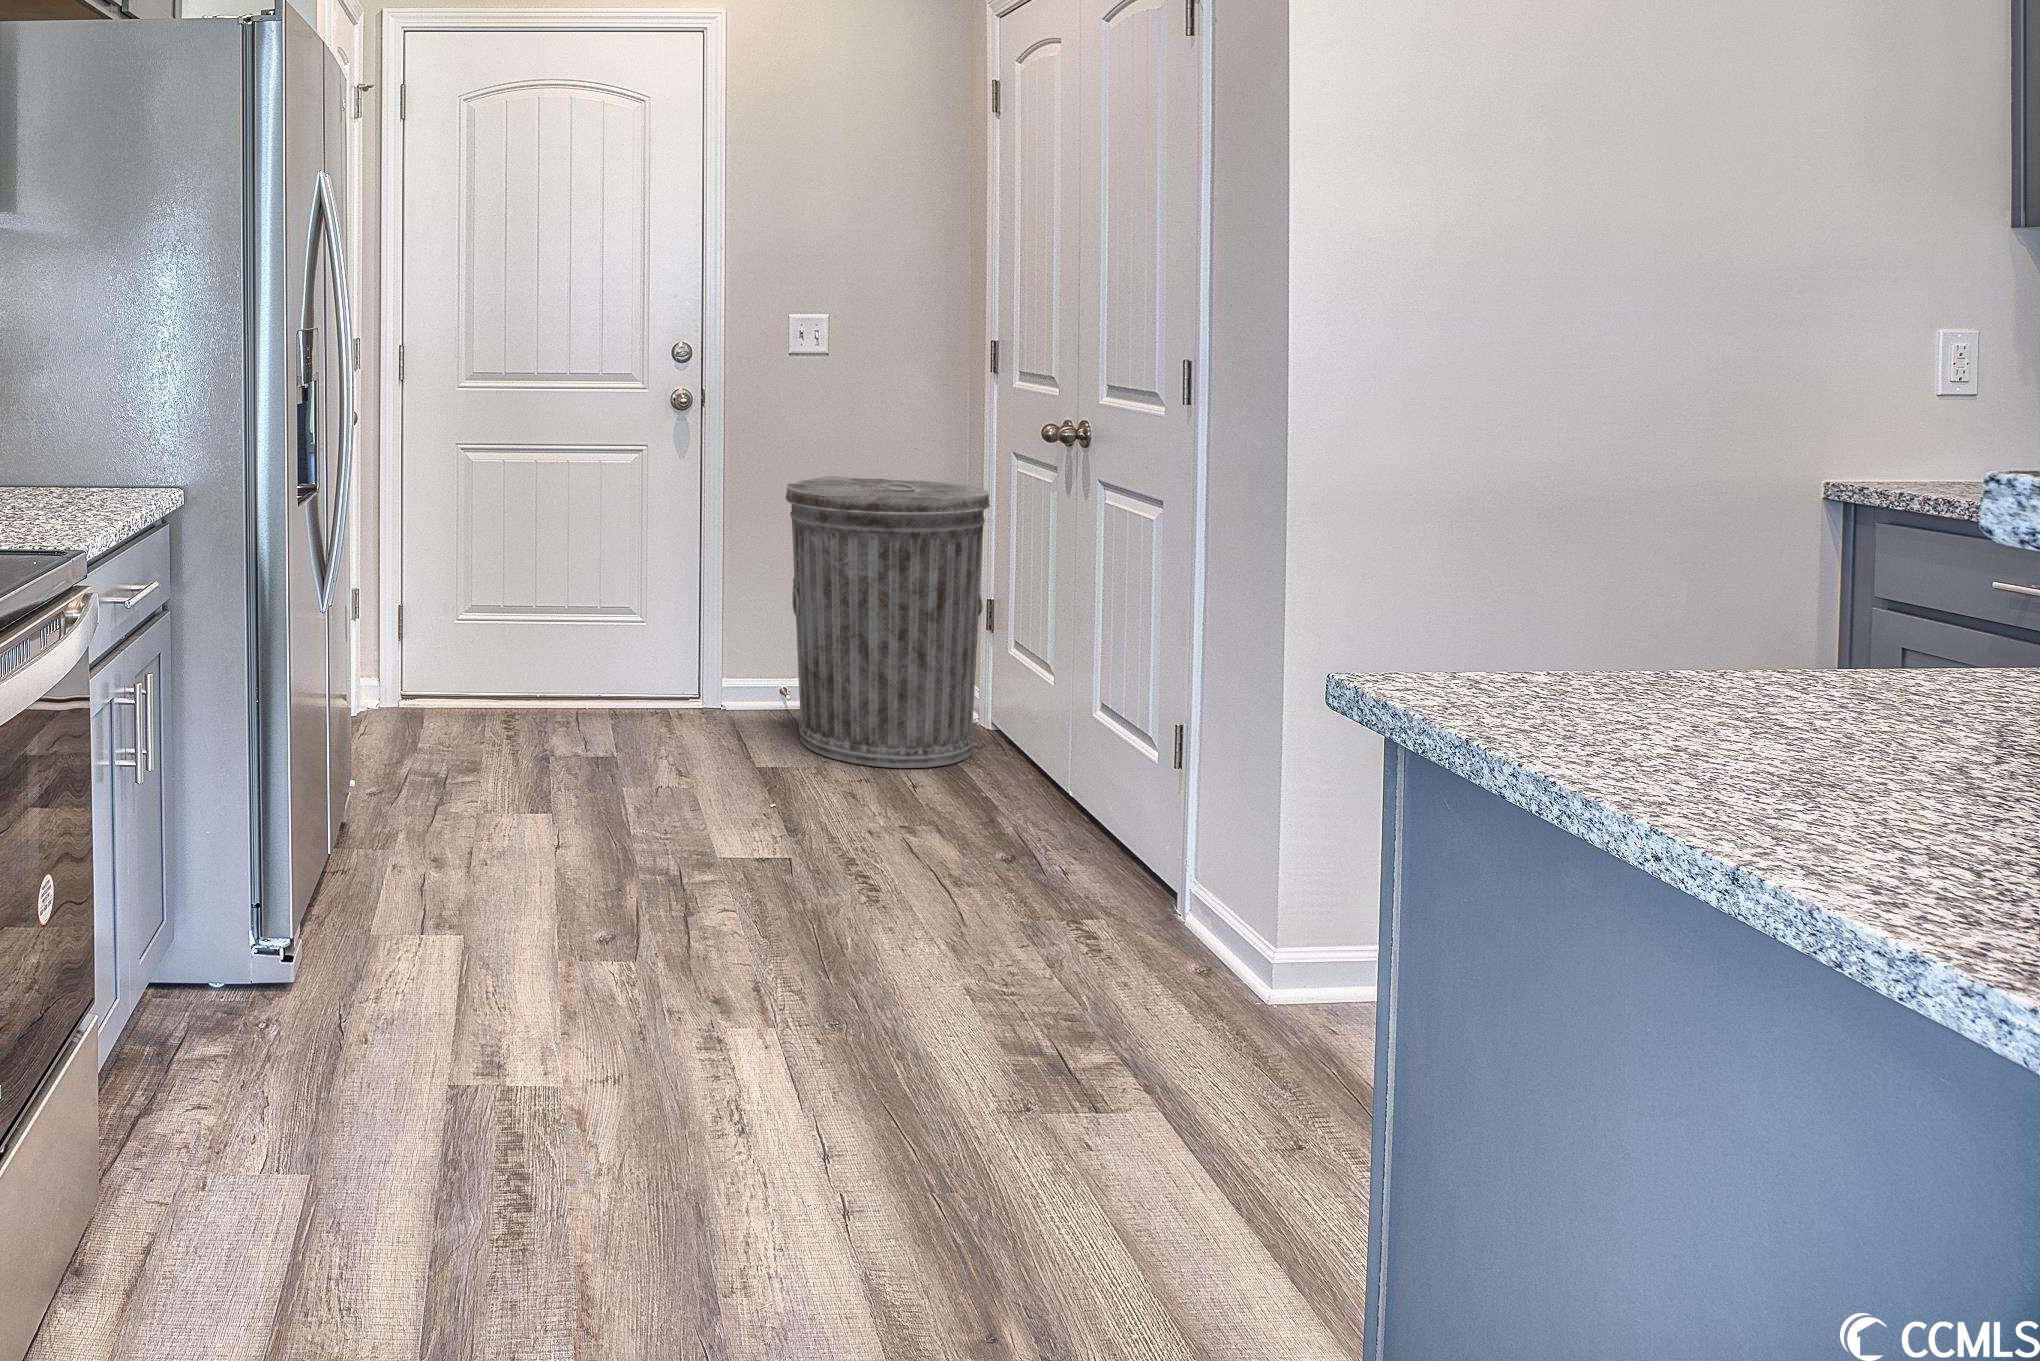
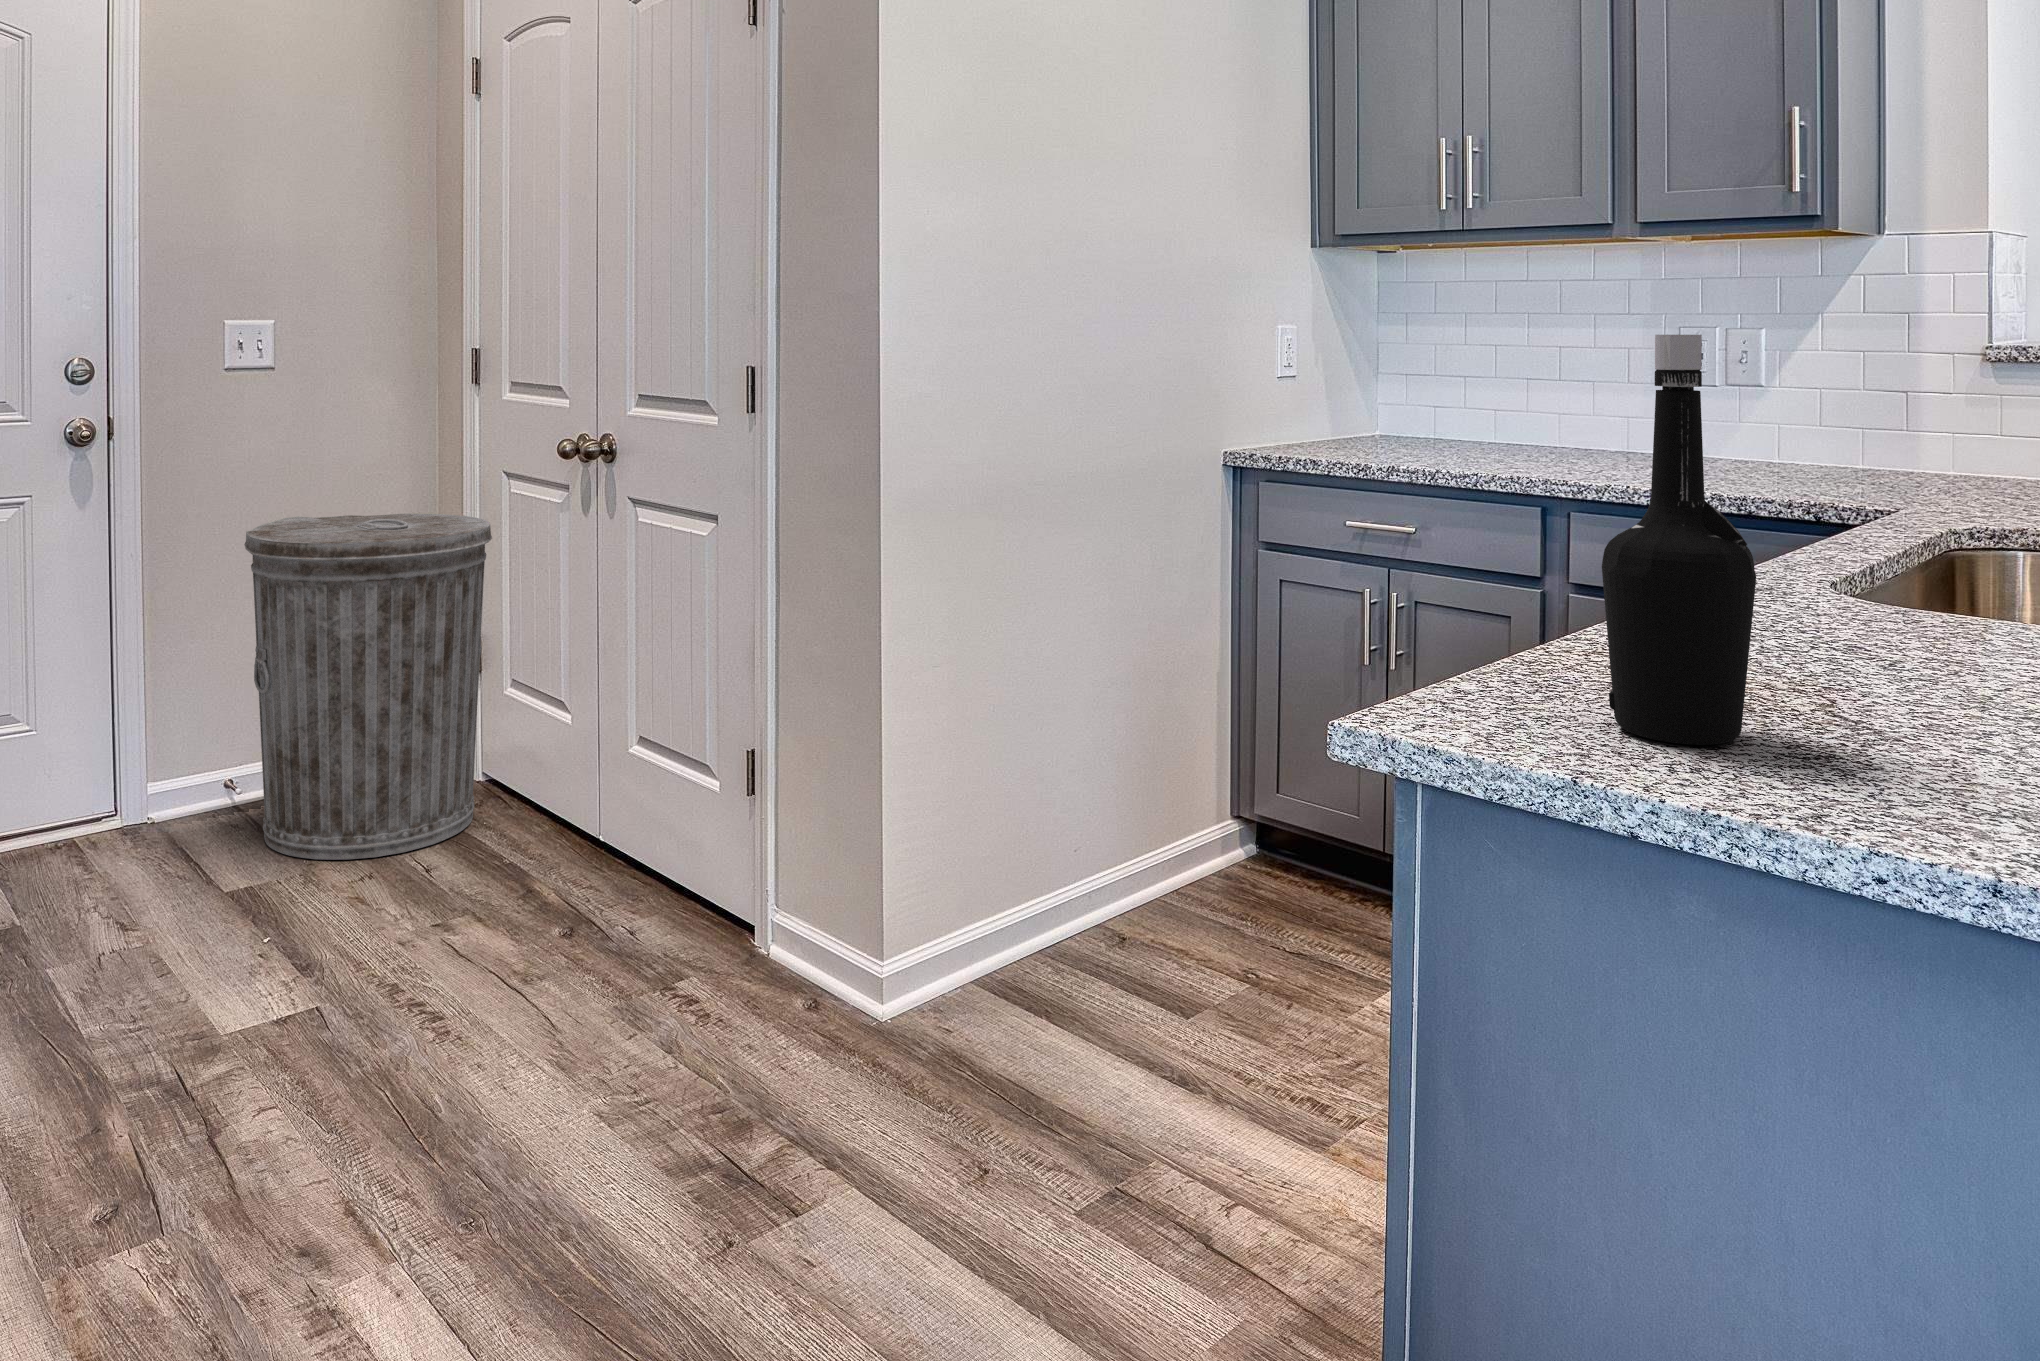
bottle: none [1624,321,1814,758] -> present [1602,335,1756,745]

